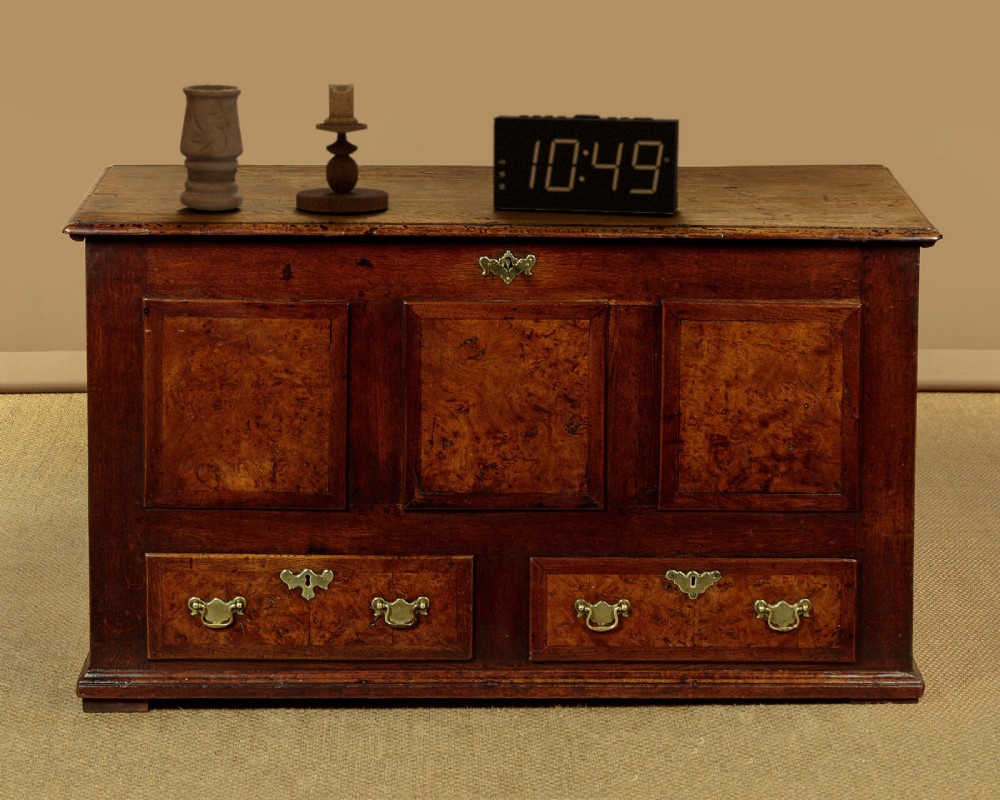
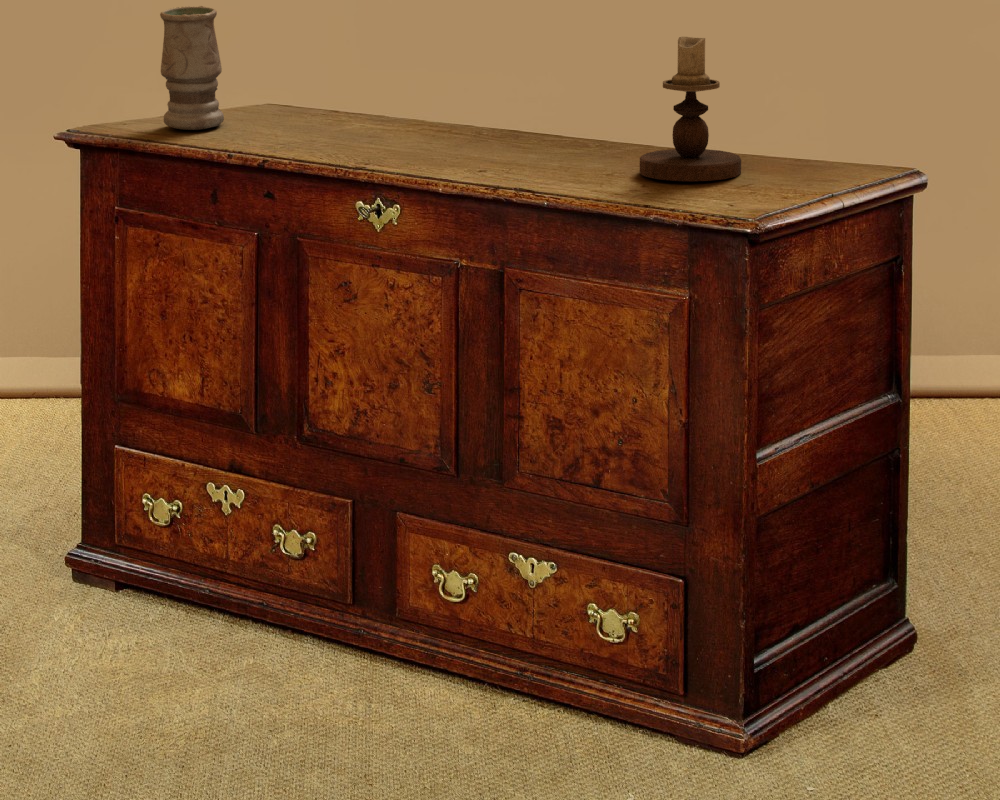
candlestick: present [296,84,389,212] -> present [640,37,741,181]
alarm clock: present [493,114,679,214] -> none [405,54,570,174]

